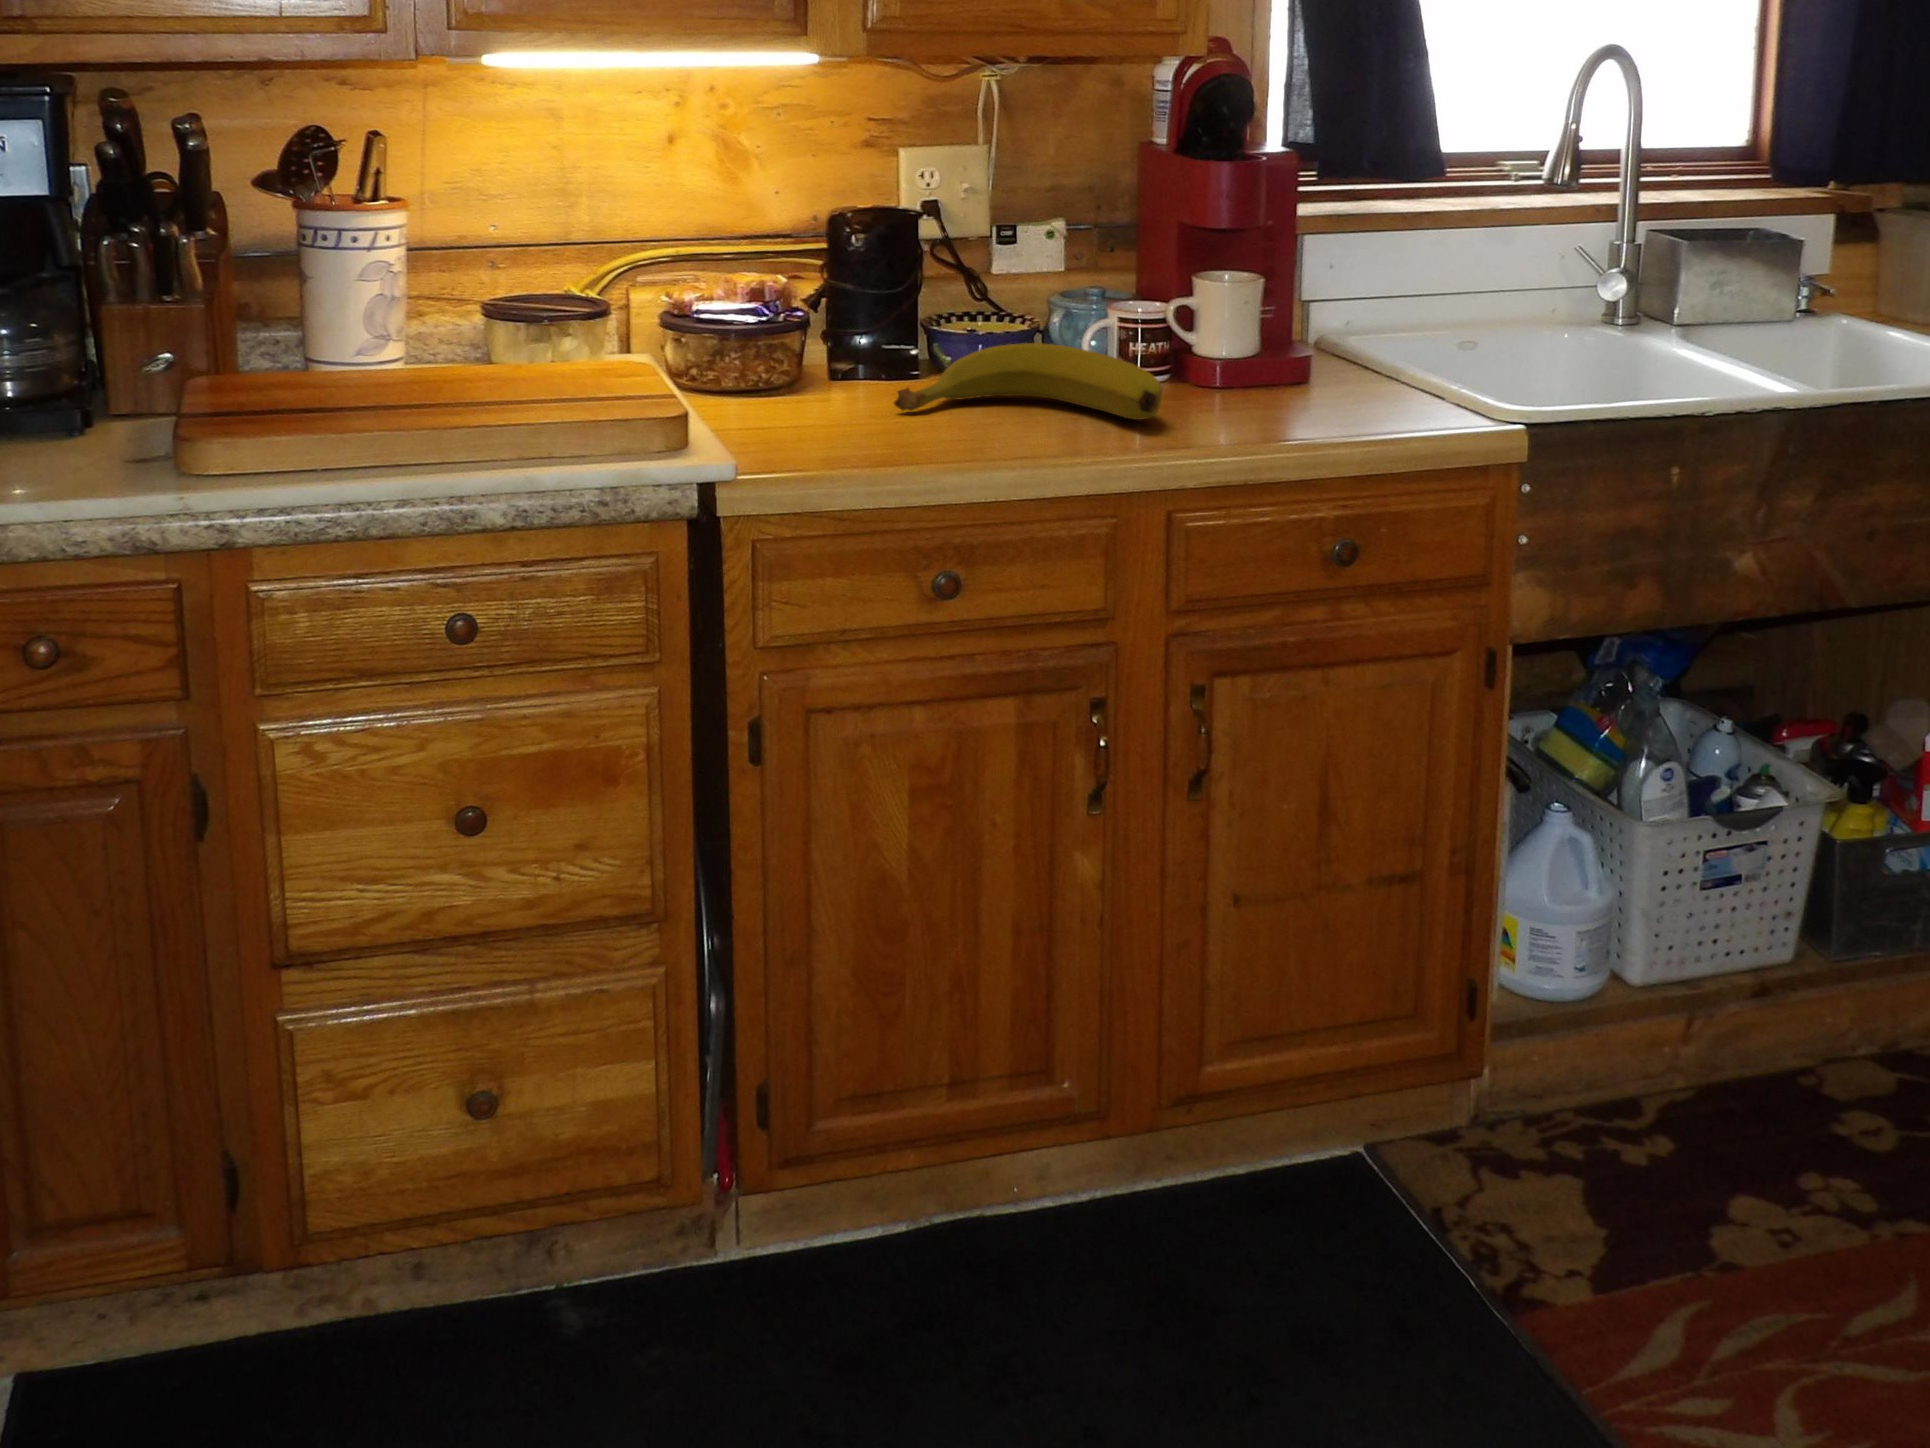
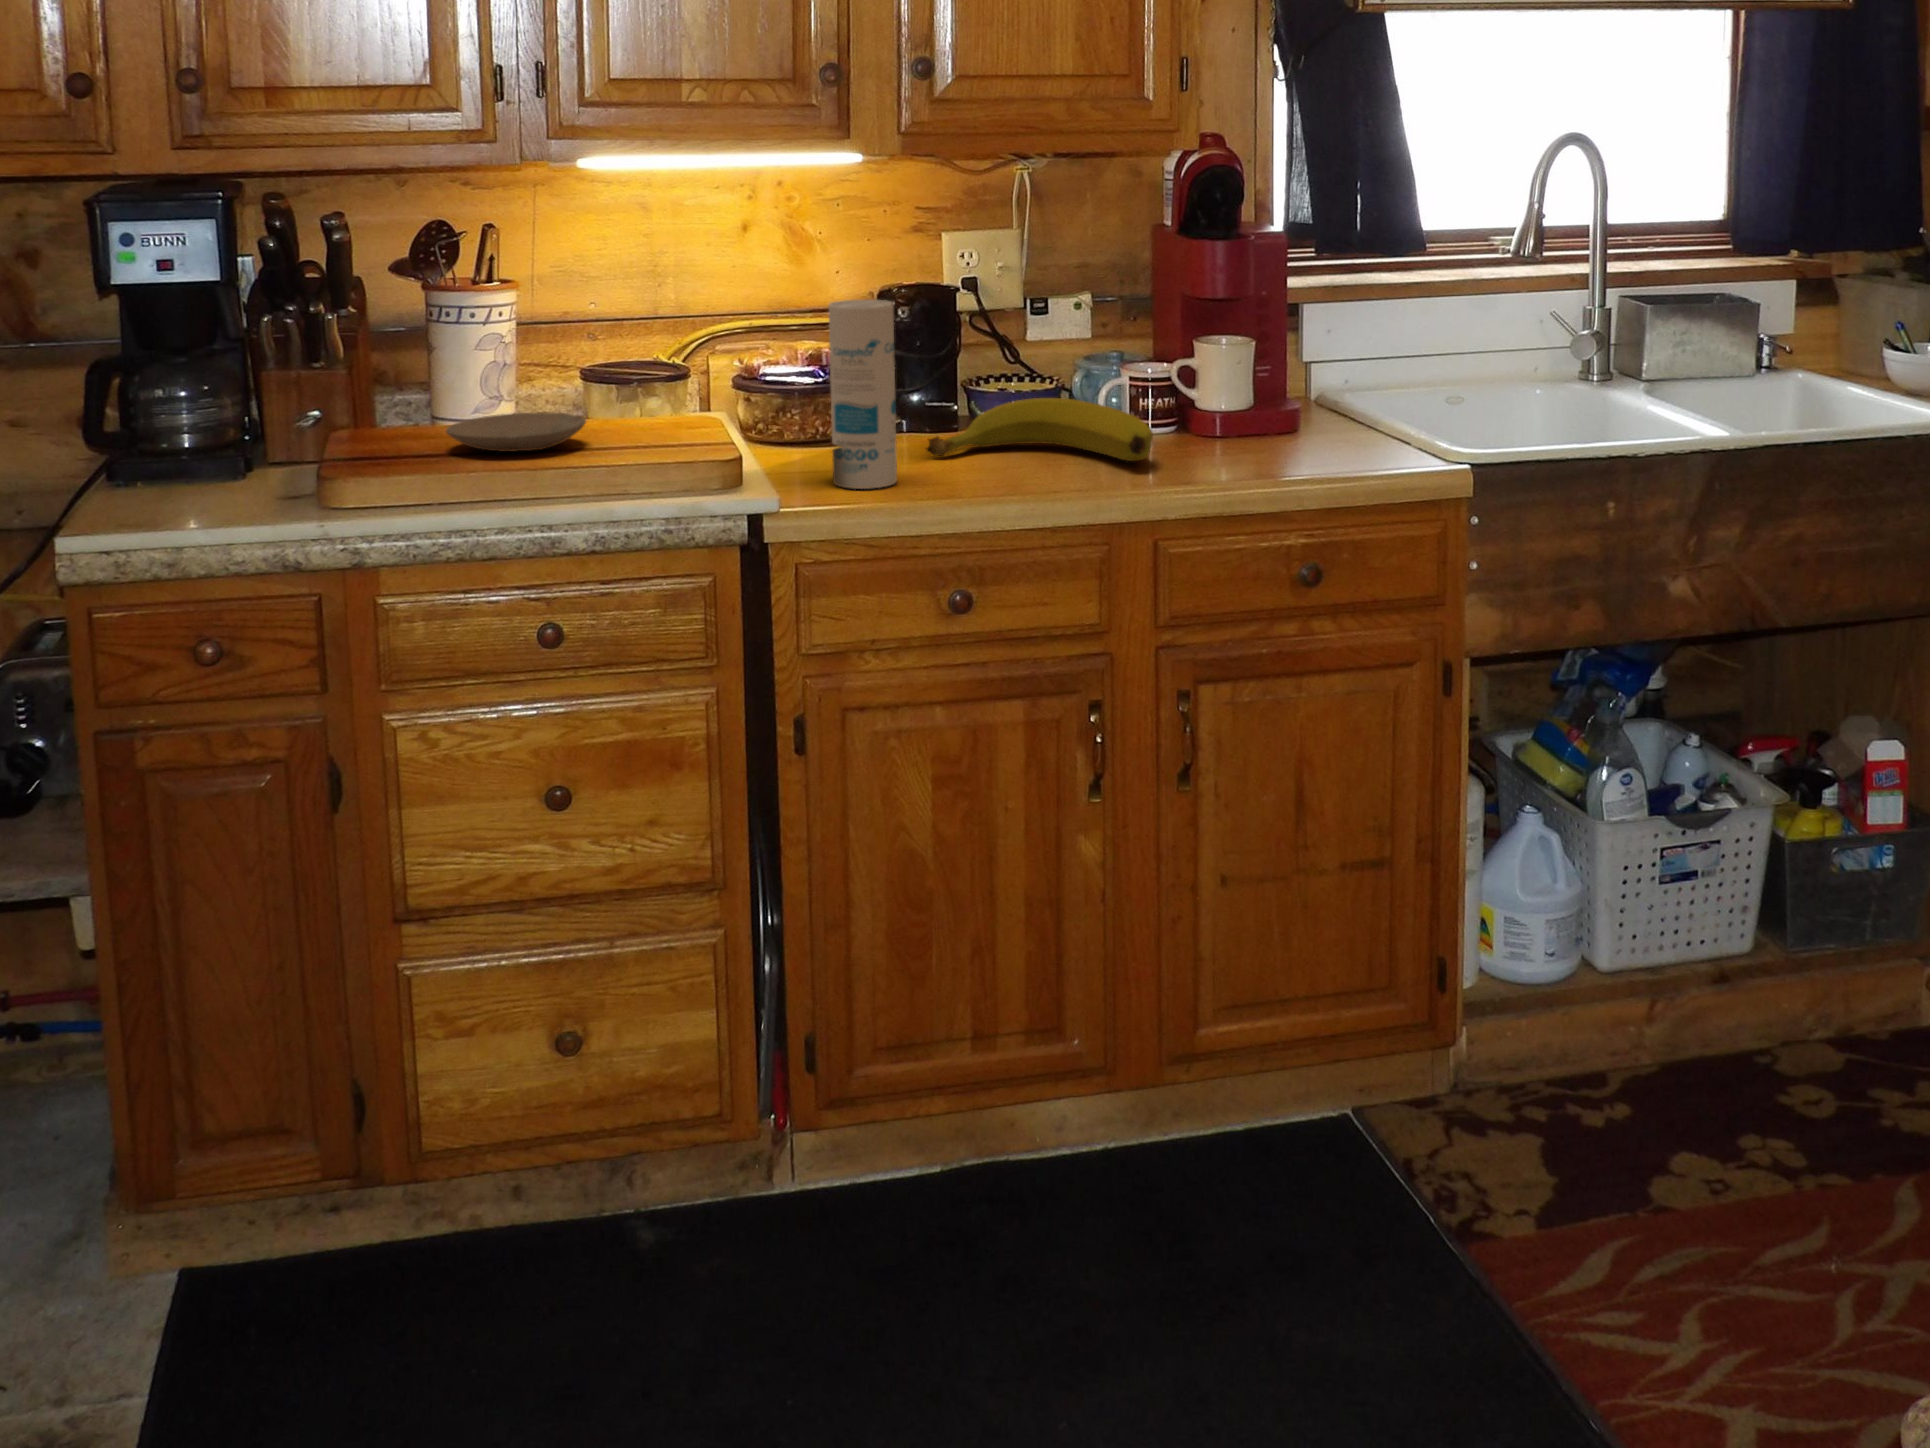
canister: none [790,228,868,452] -> present [829,299,897,489]
plate: none [330,358,499,406] -> present [446,413,586,452]

